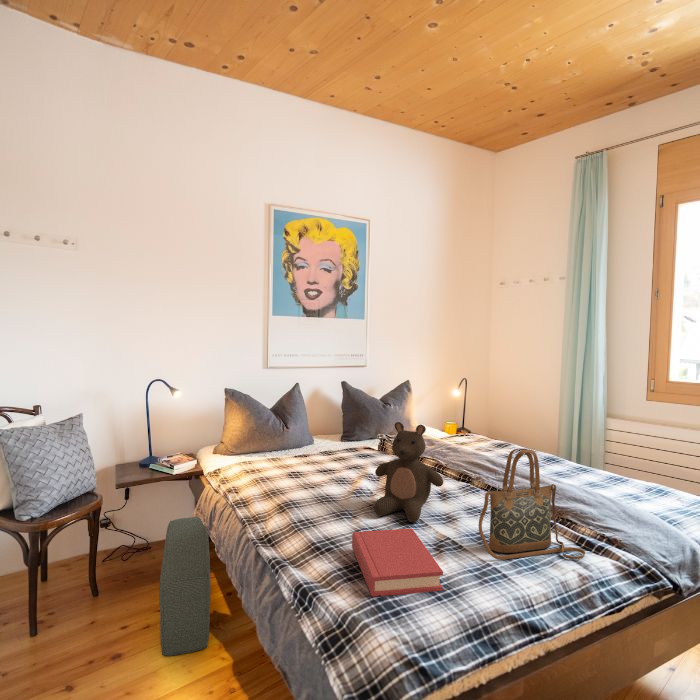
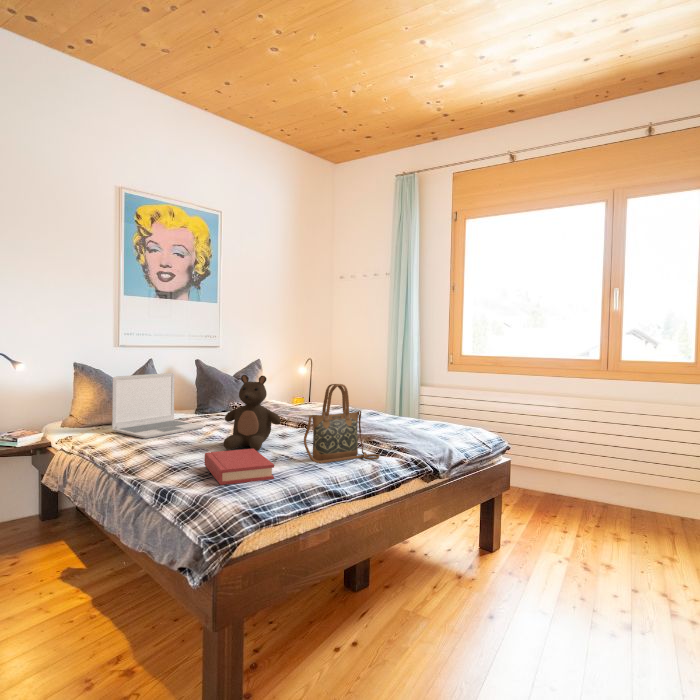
laptop: none [257,404,352,484] -> present [112,373,204,439]
pouf: present [159,517,211,656] -> none [15,482,69,595]

